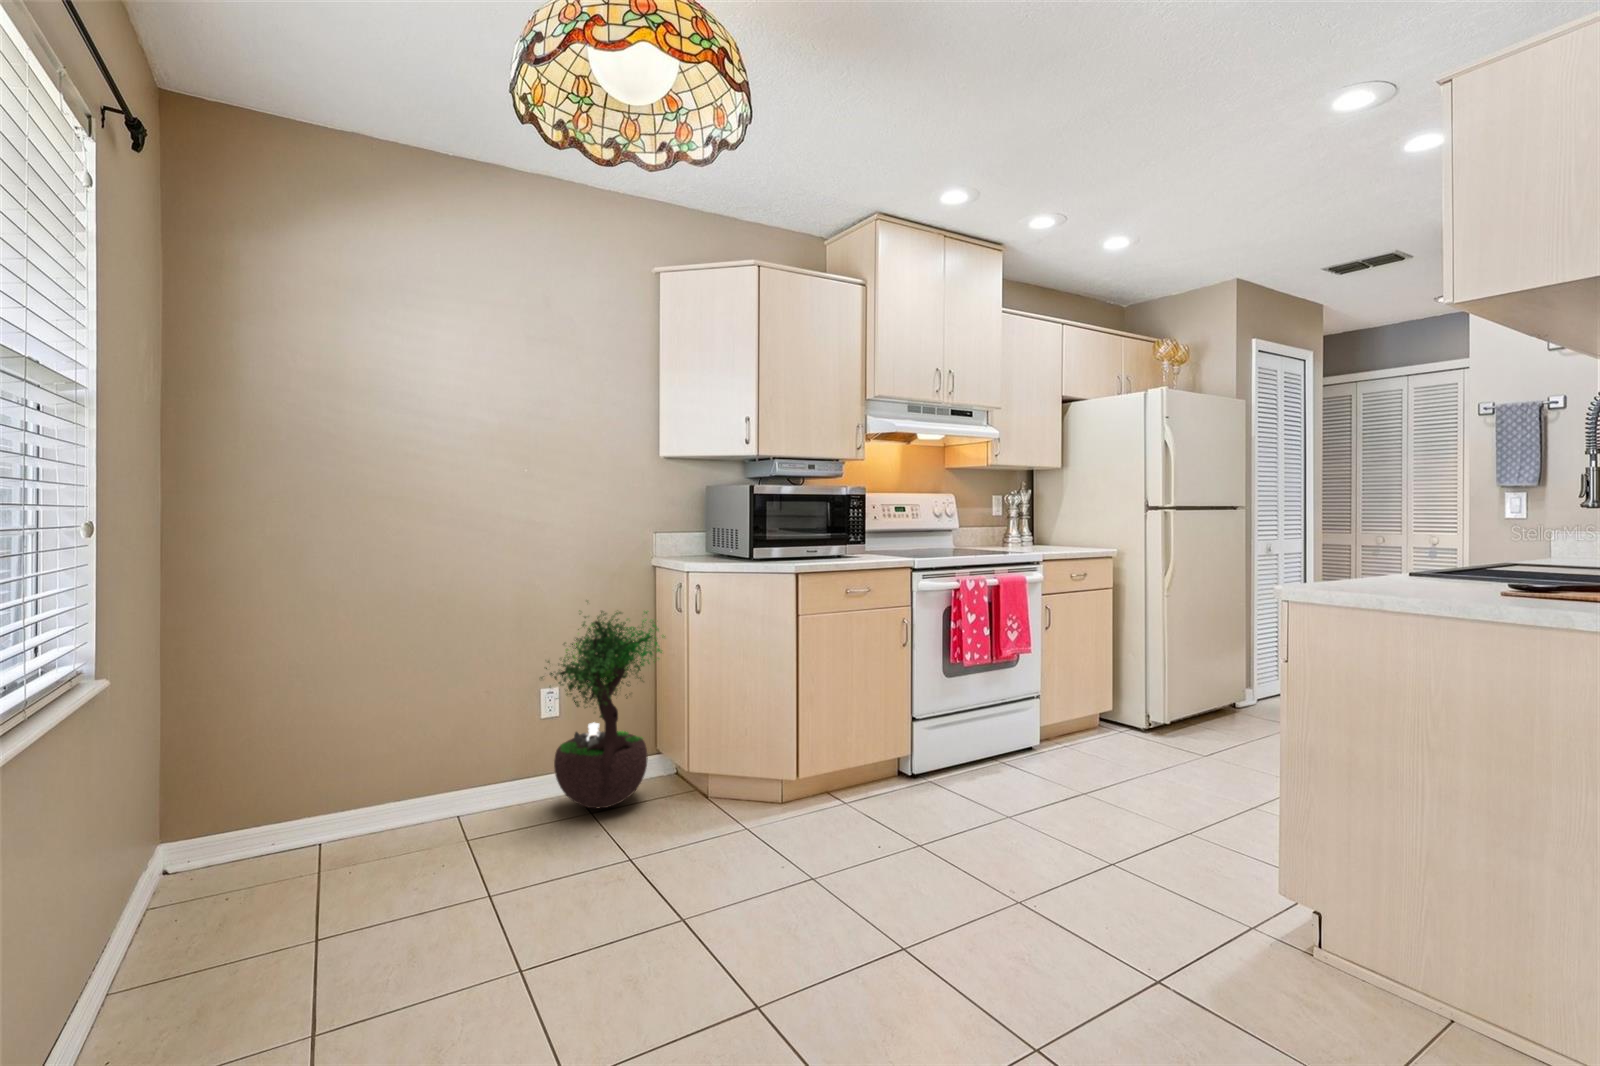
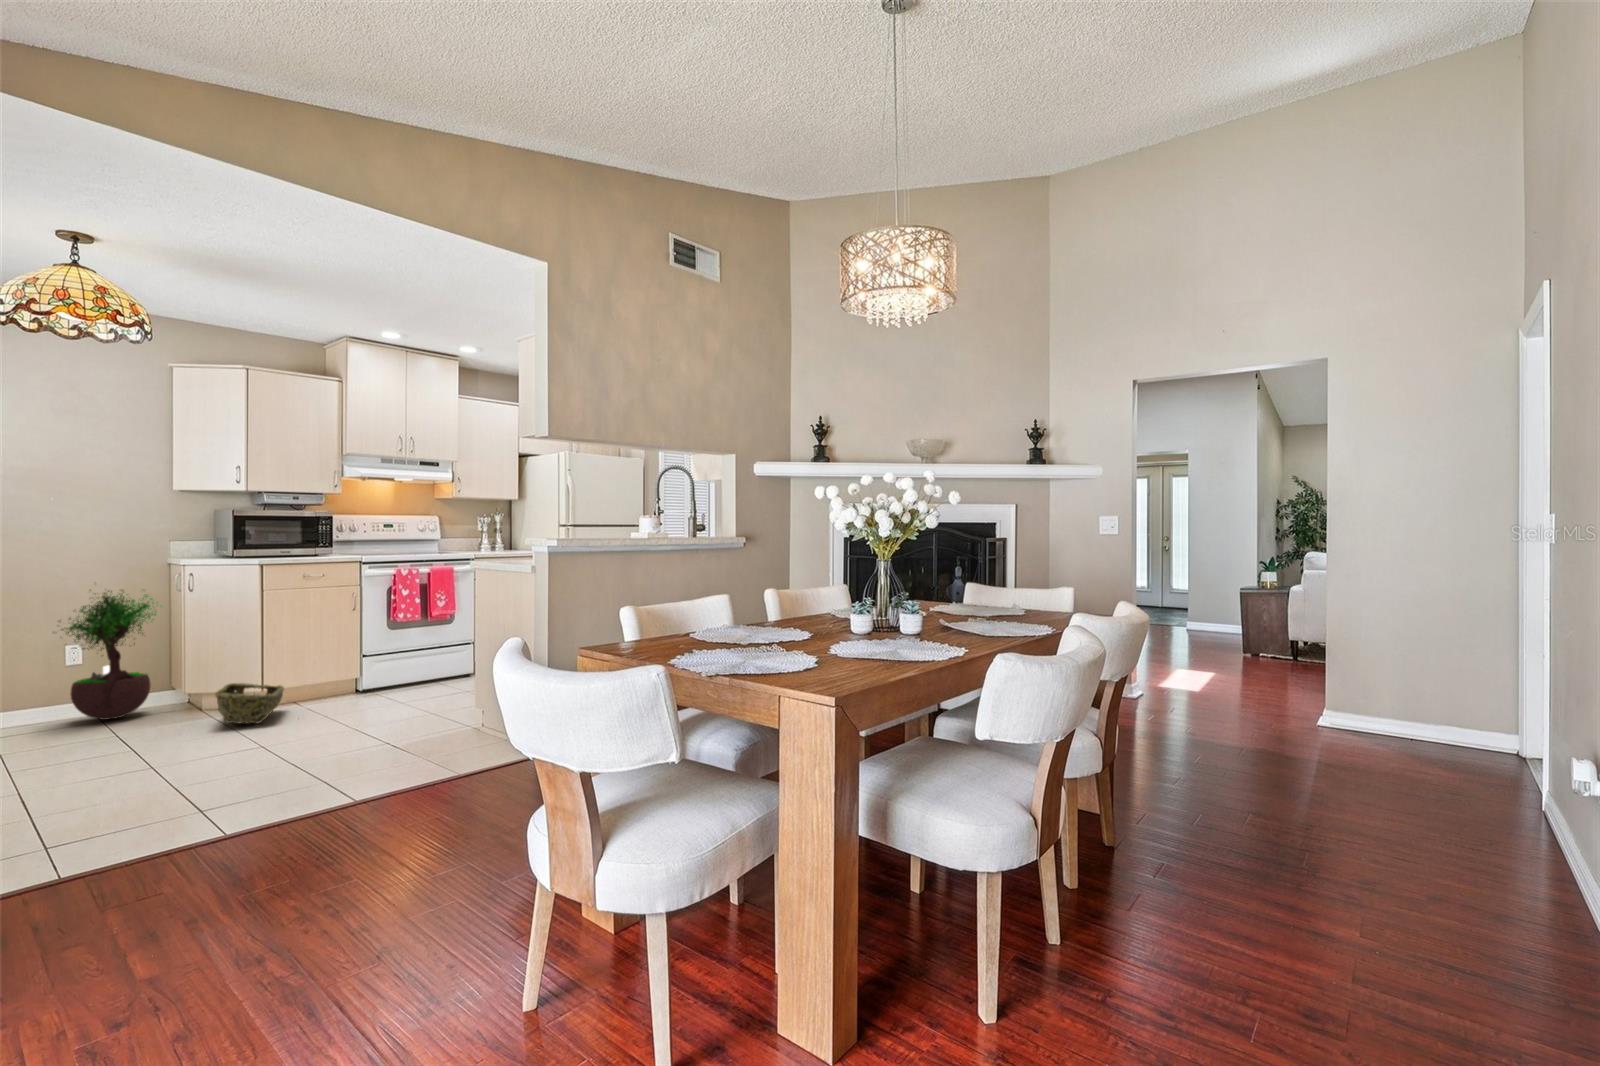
woven basket: none [762,766,861,853] -> present [215,683,284,724]

